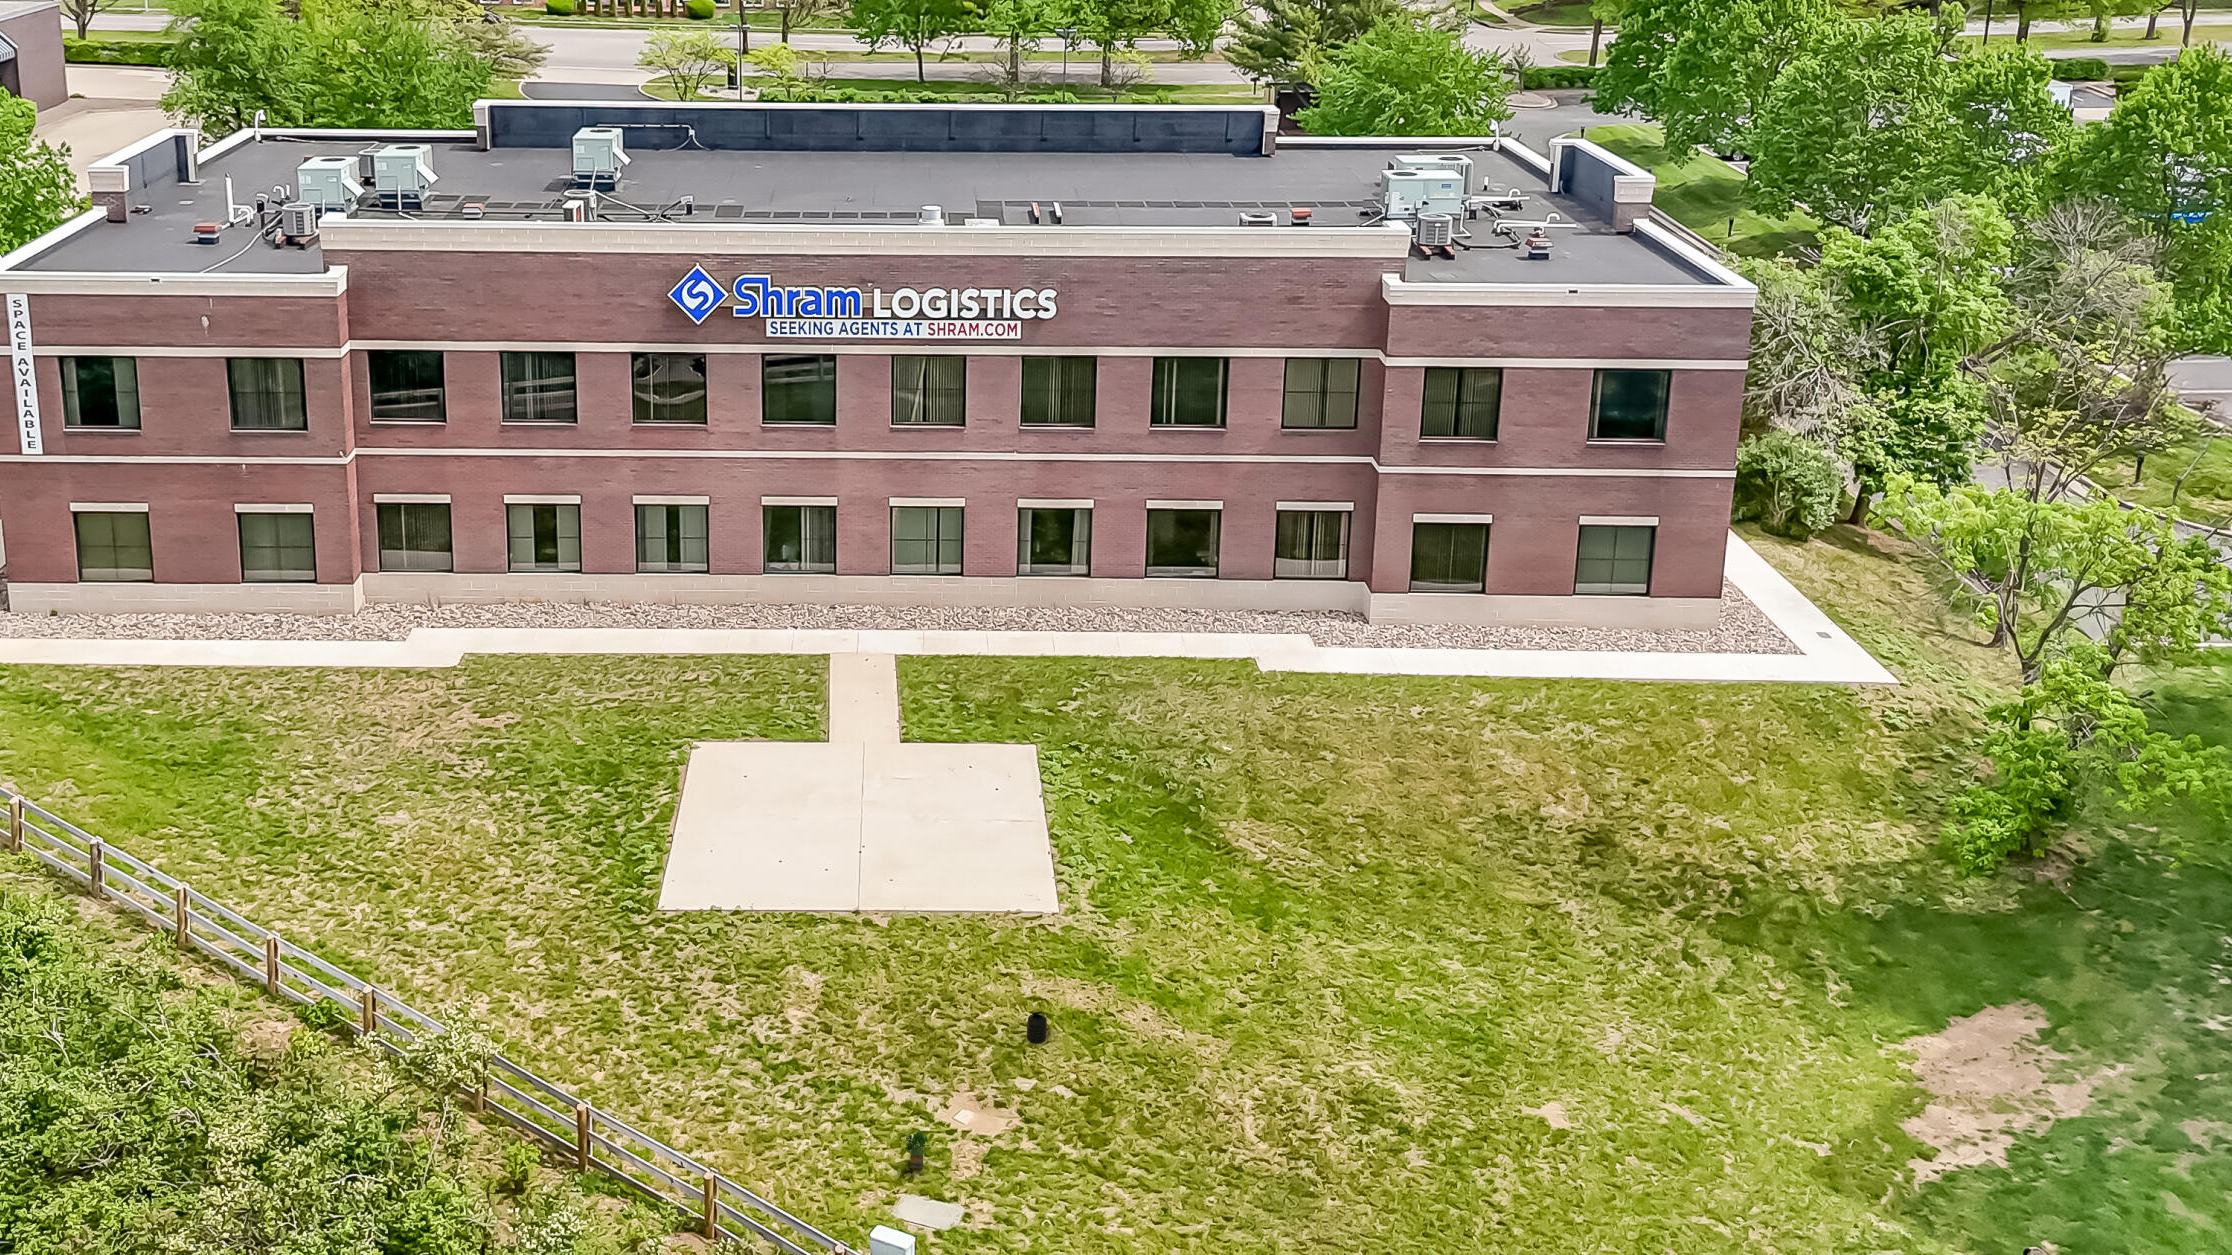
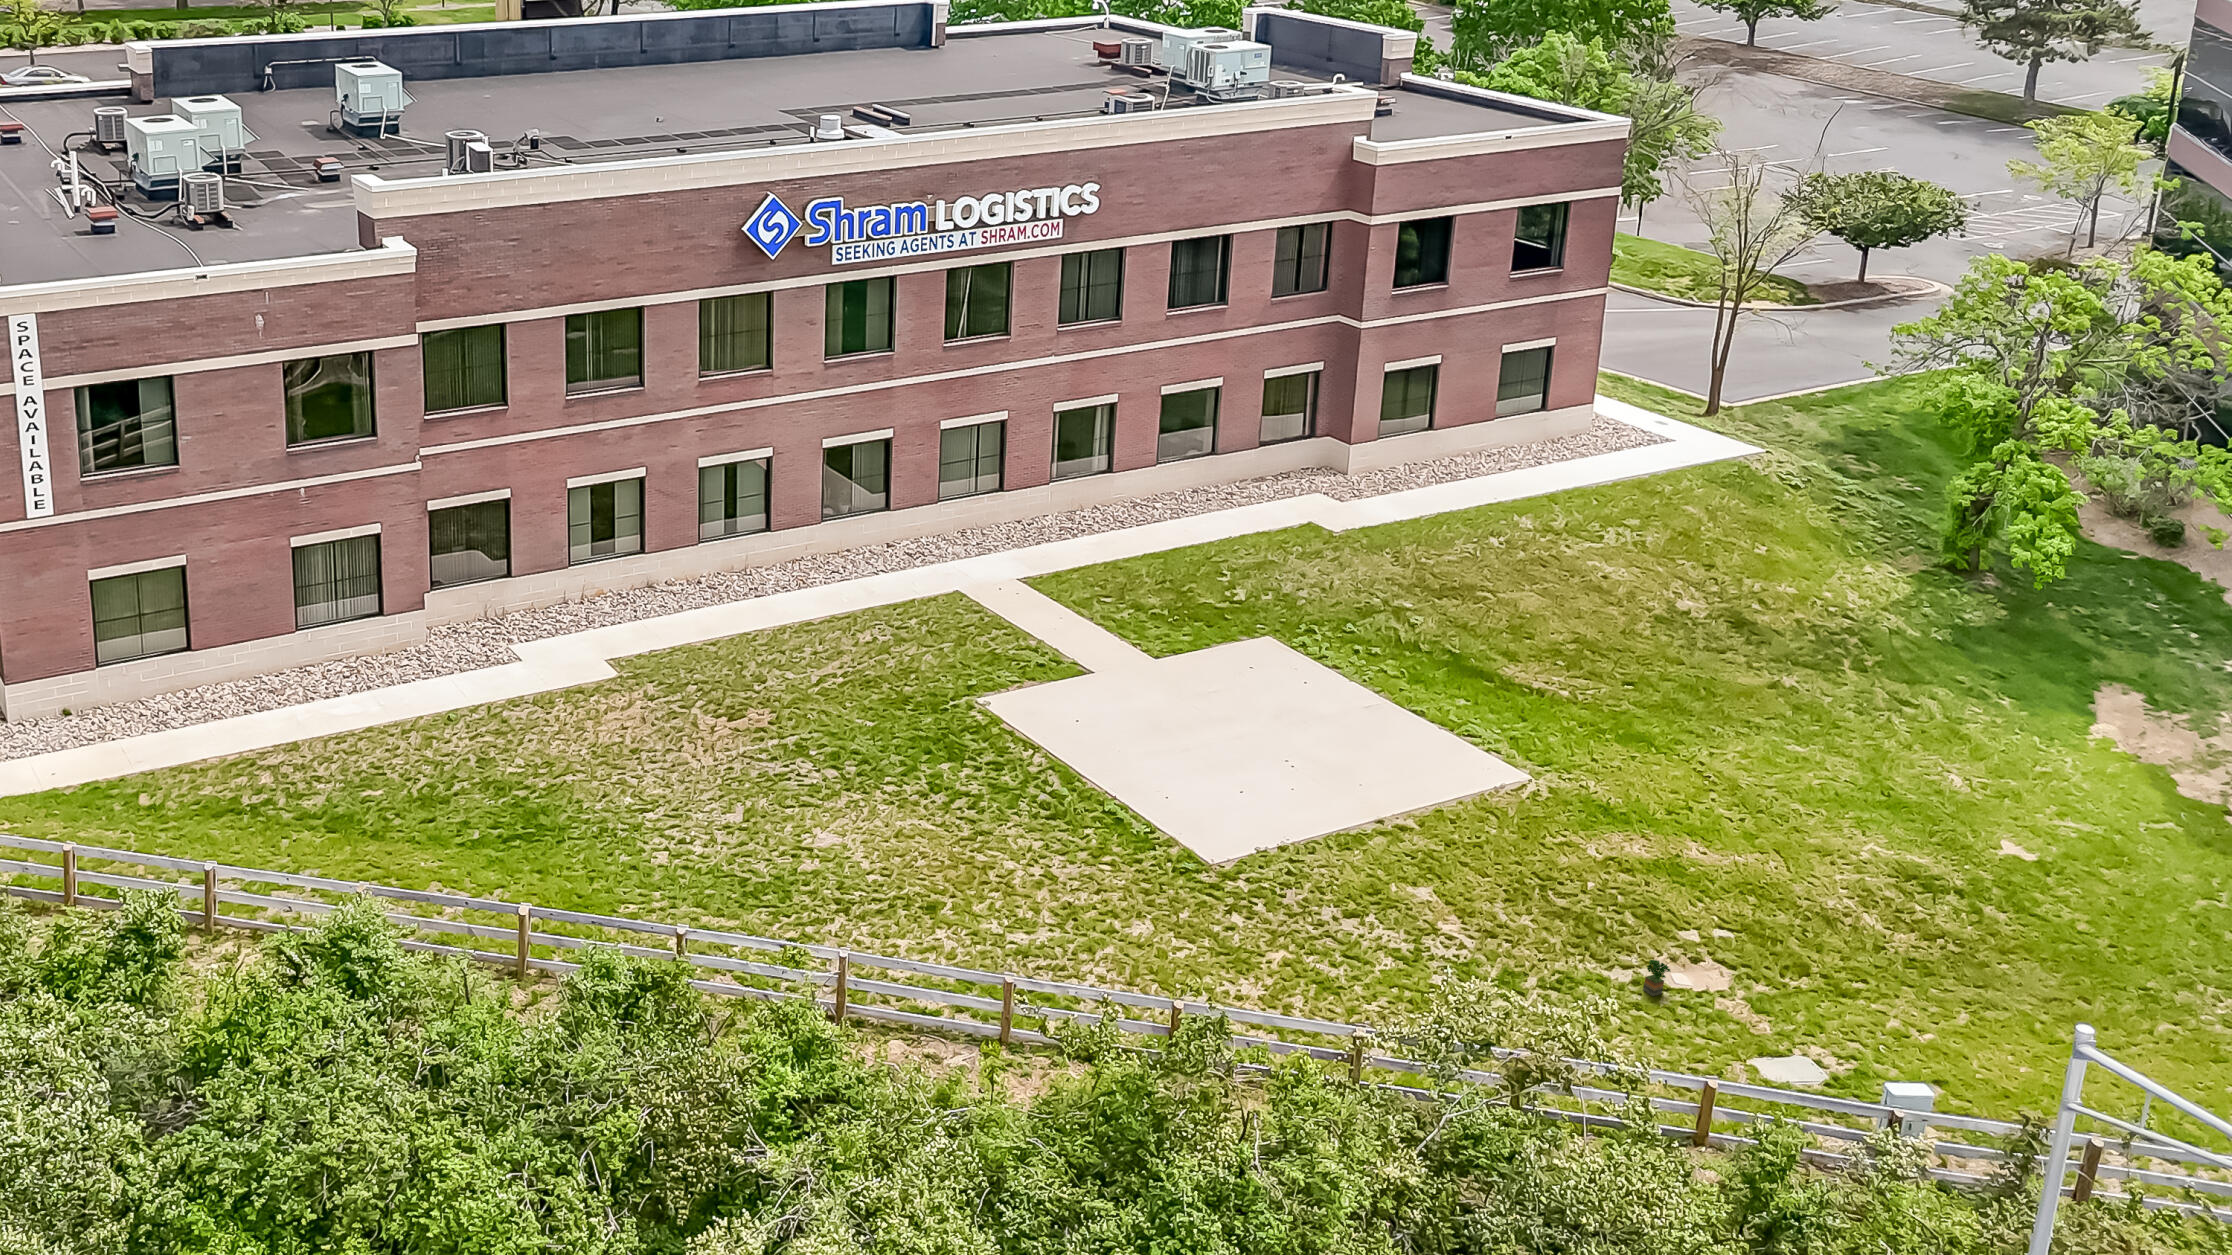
trash can: present [1026,1012,1047,1044] -> none [1576,837,1599,869]

